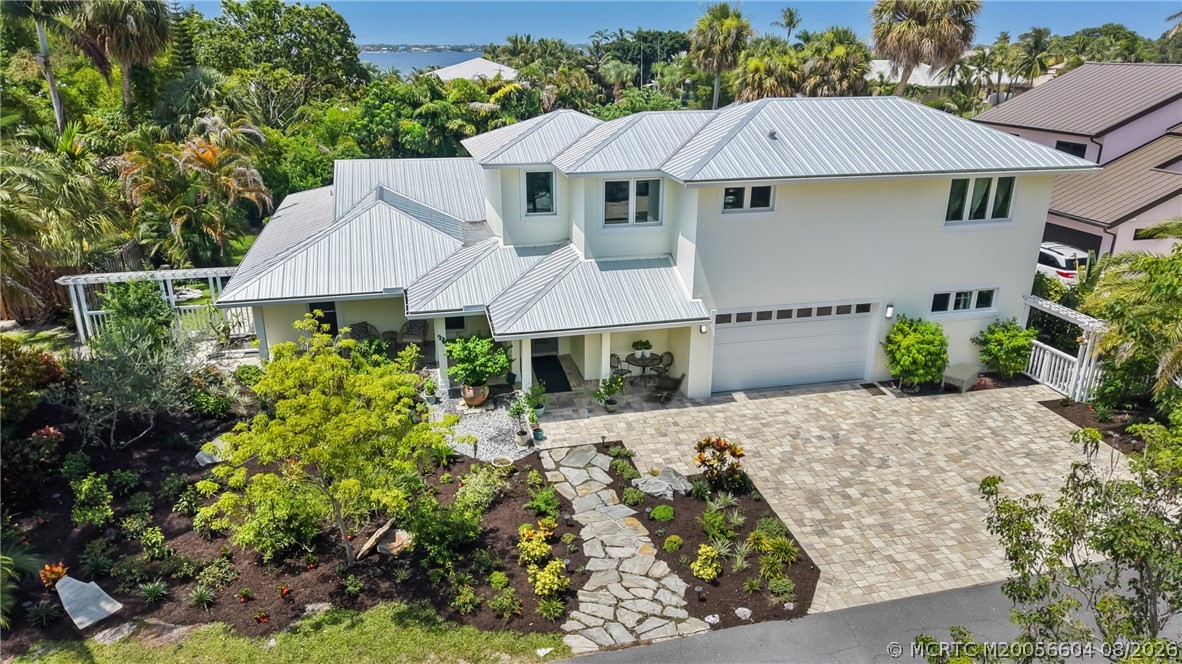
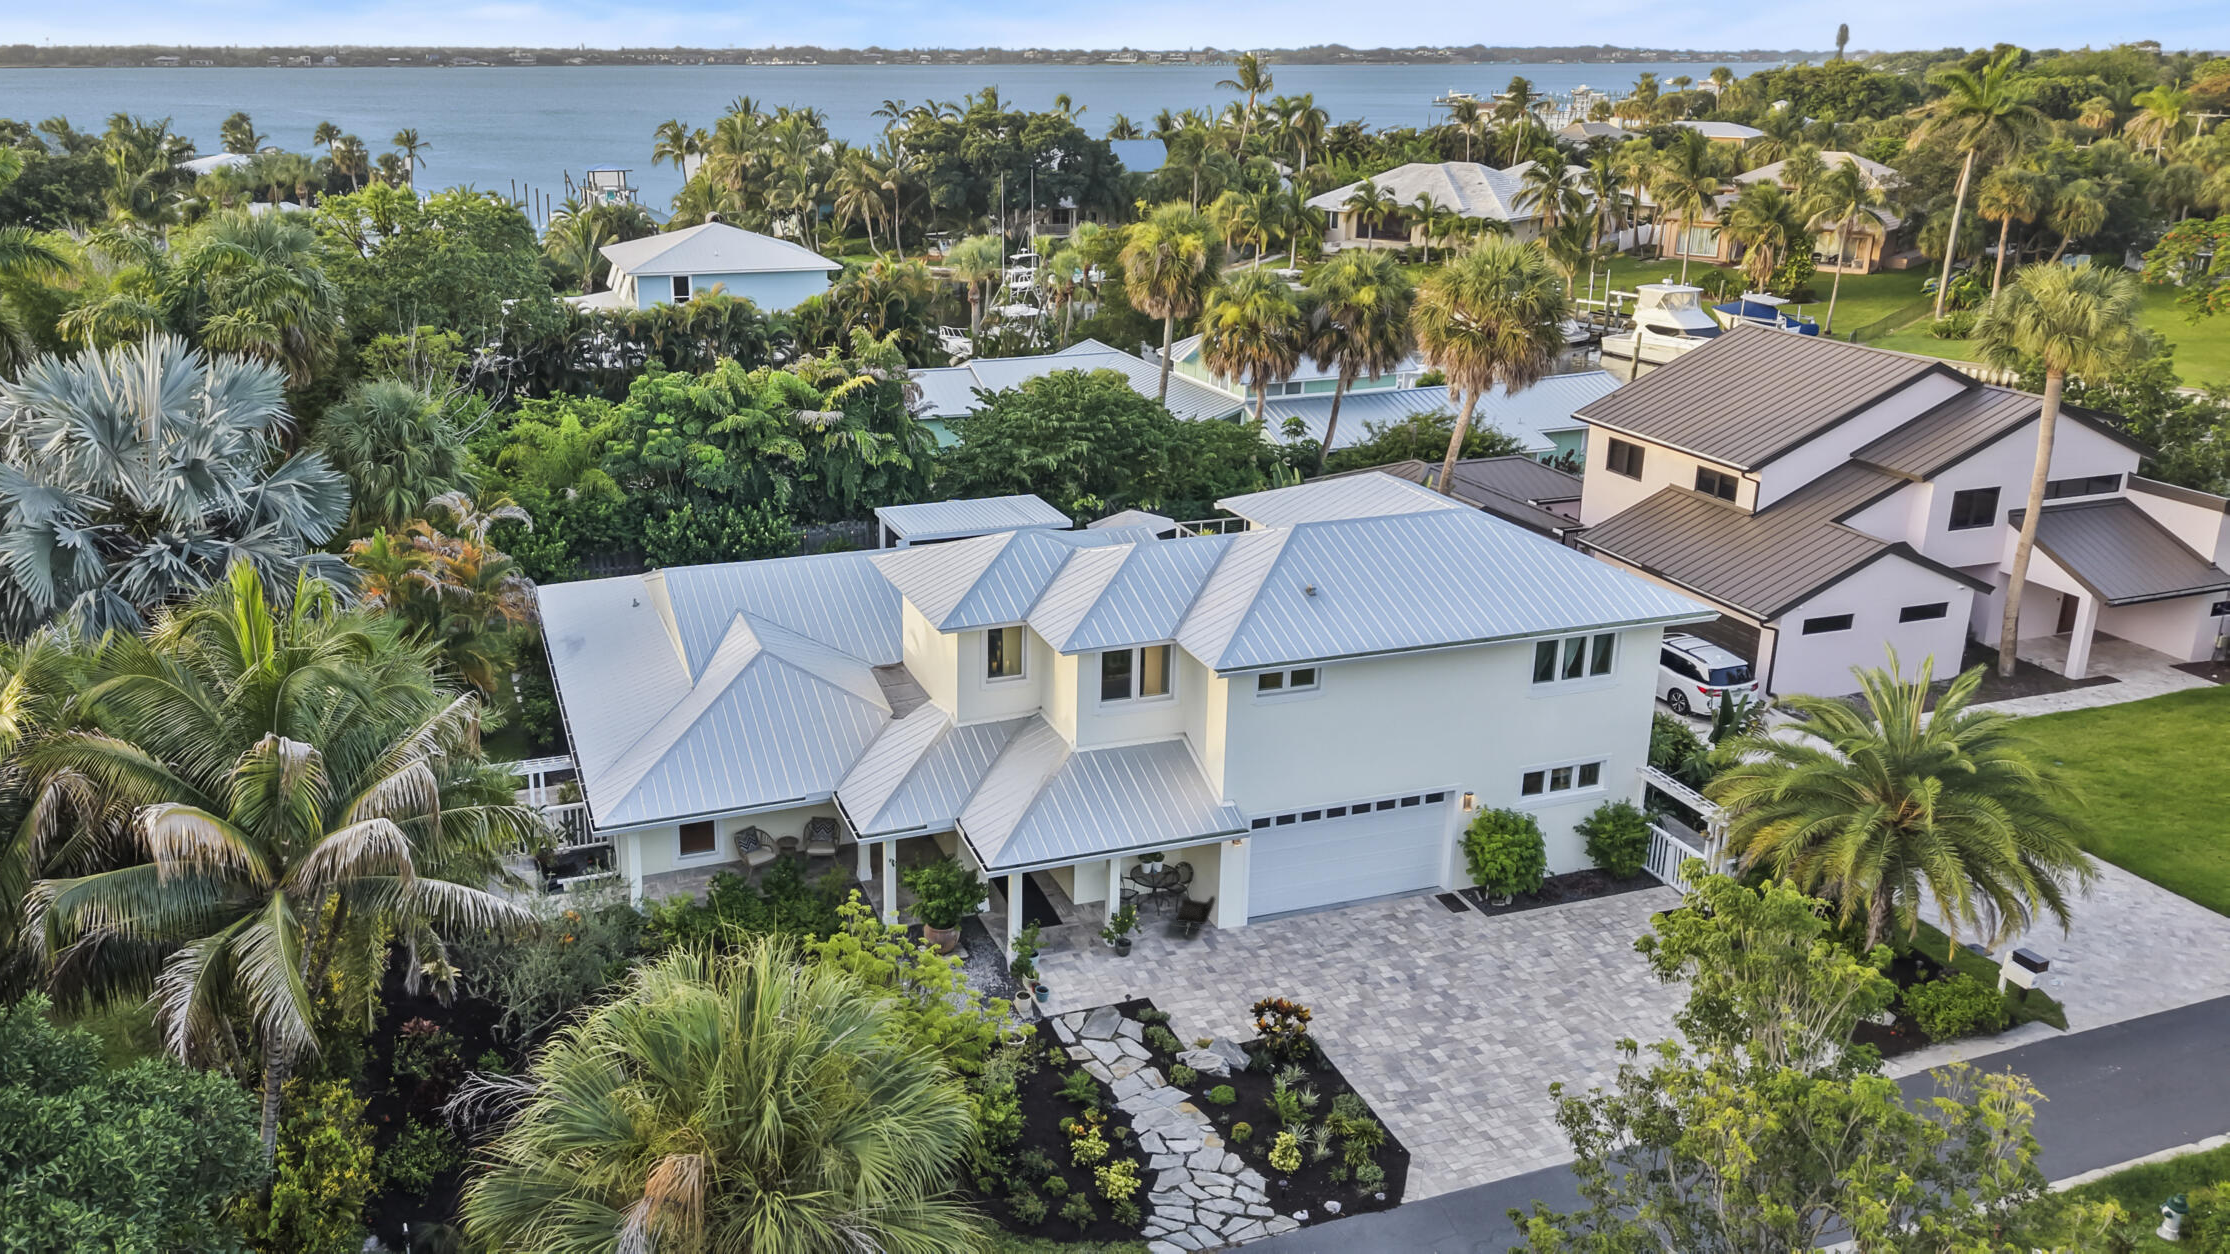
storage bench: present [942,363,981,396] -> none [1542,856,1591,907]

